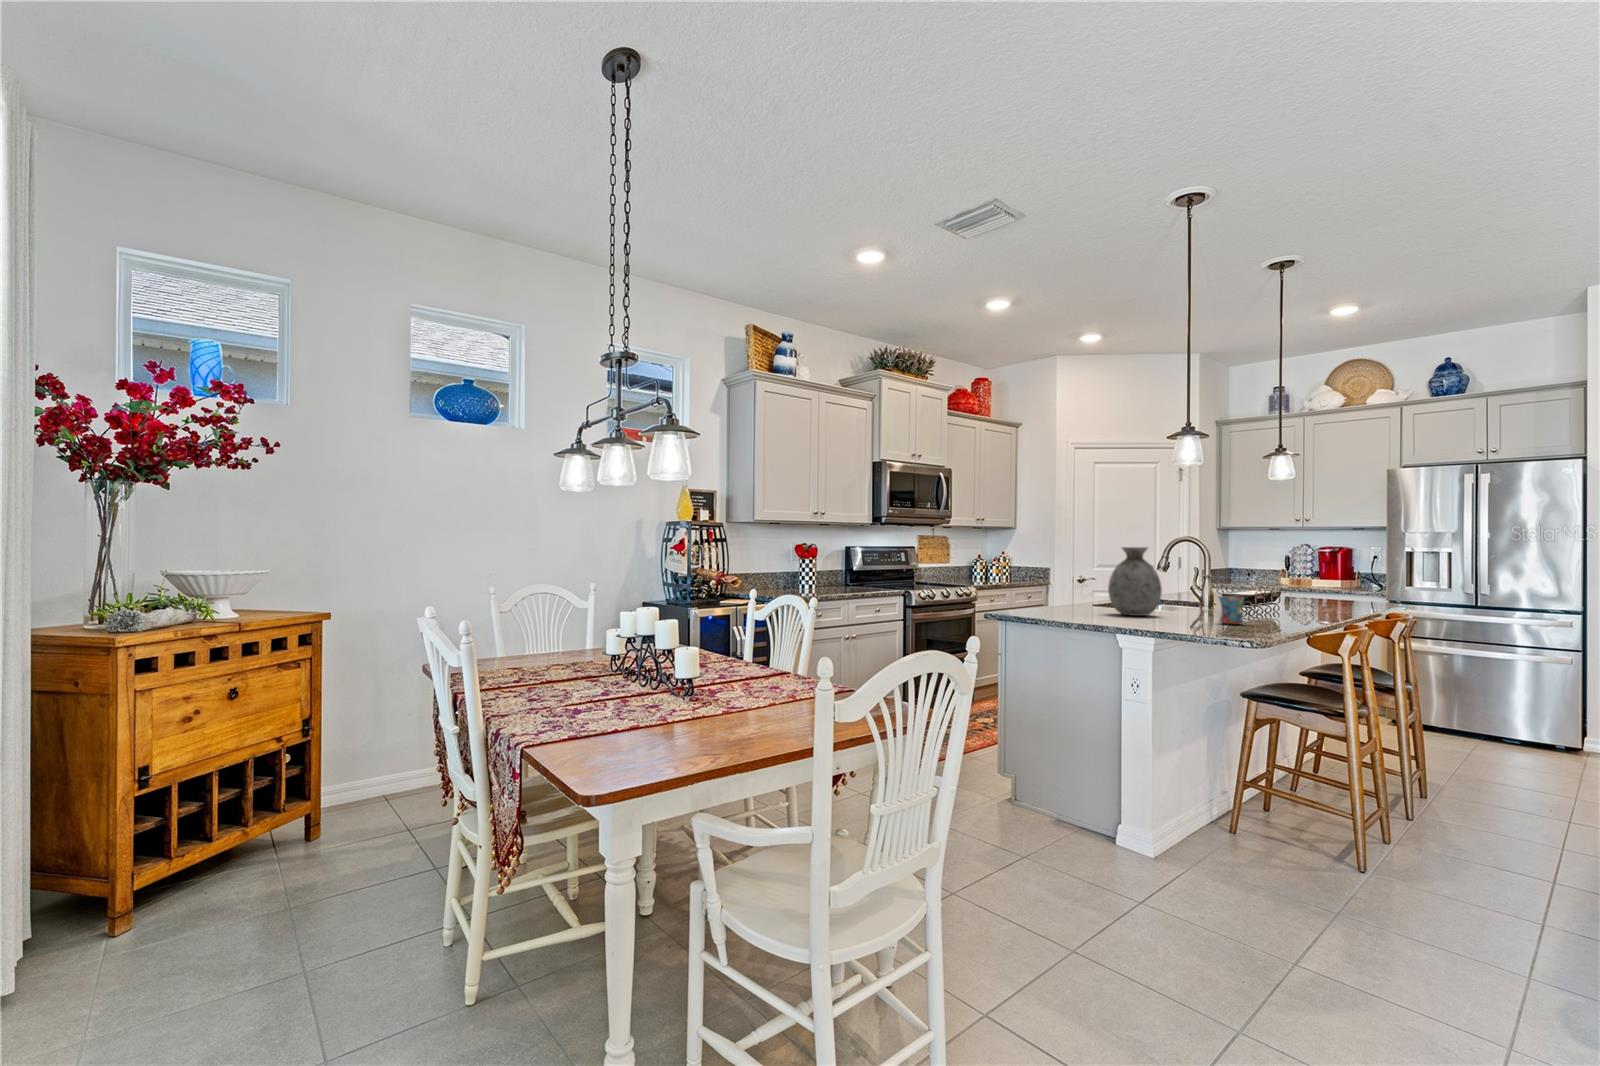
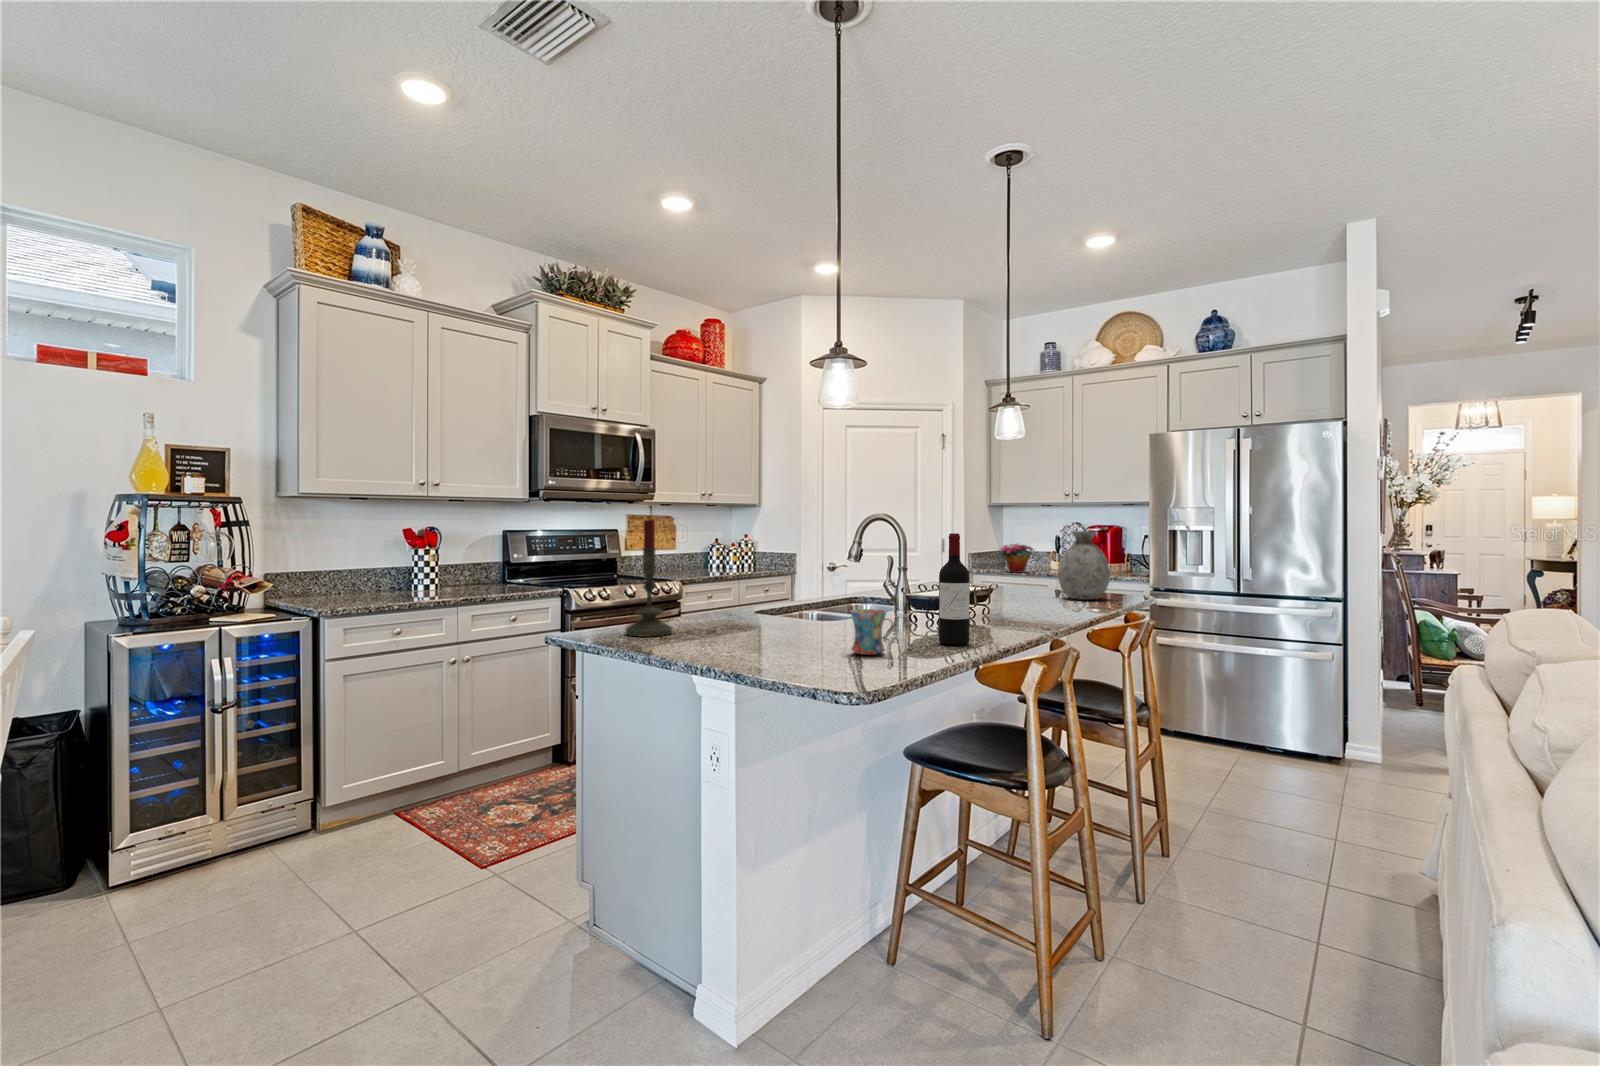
candle: none [1038,536,1070,614] -> present [626,519,672,637]
vase: present [1108,547,1162,616] -> present [1058,531,1110,600]
wine bottle: none [1270,549,1293,622] -> present [939,533,970,645]
flower arrangement: none [1229,562,1272,587] -> present [1000,544,1035,573]

